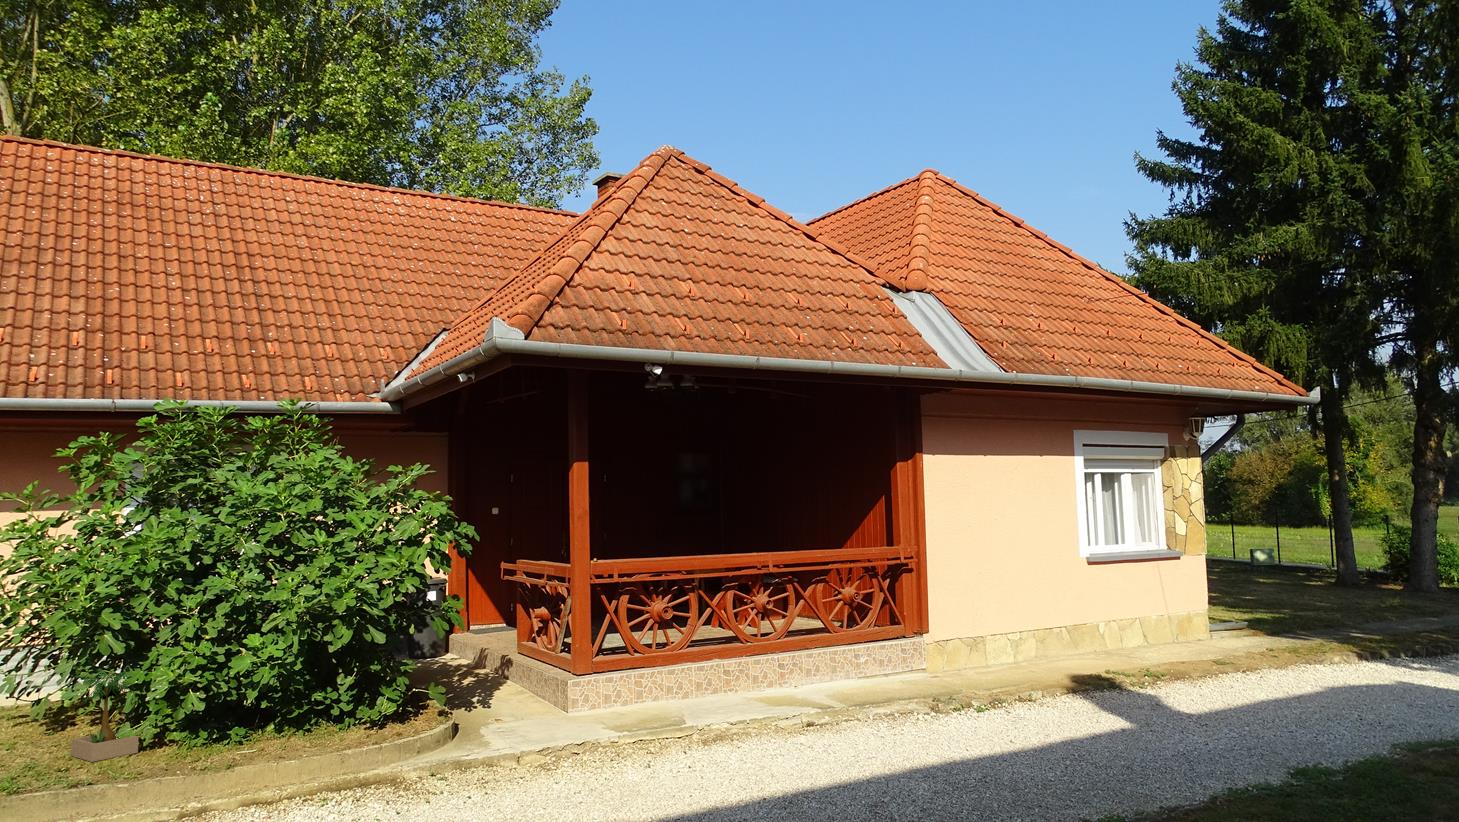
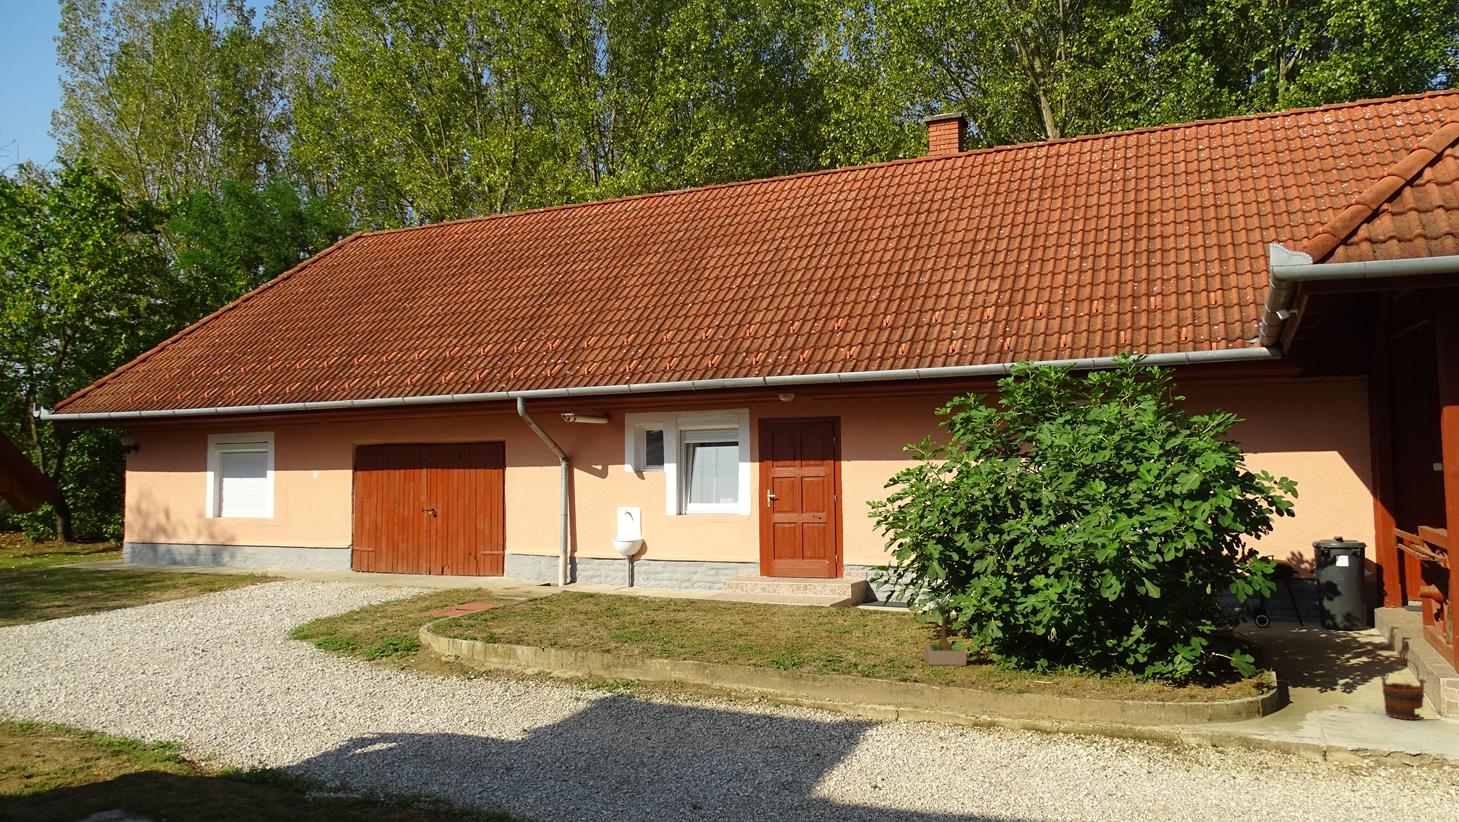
wooden bucket: none [535,668,566,719] -> present [1381,658,1426,720]

